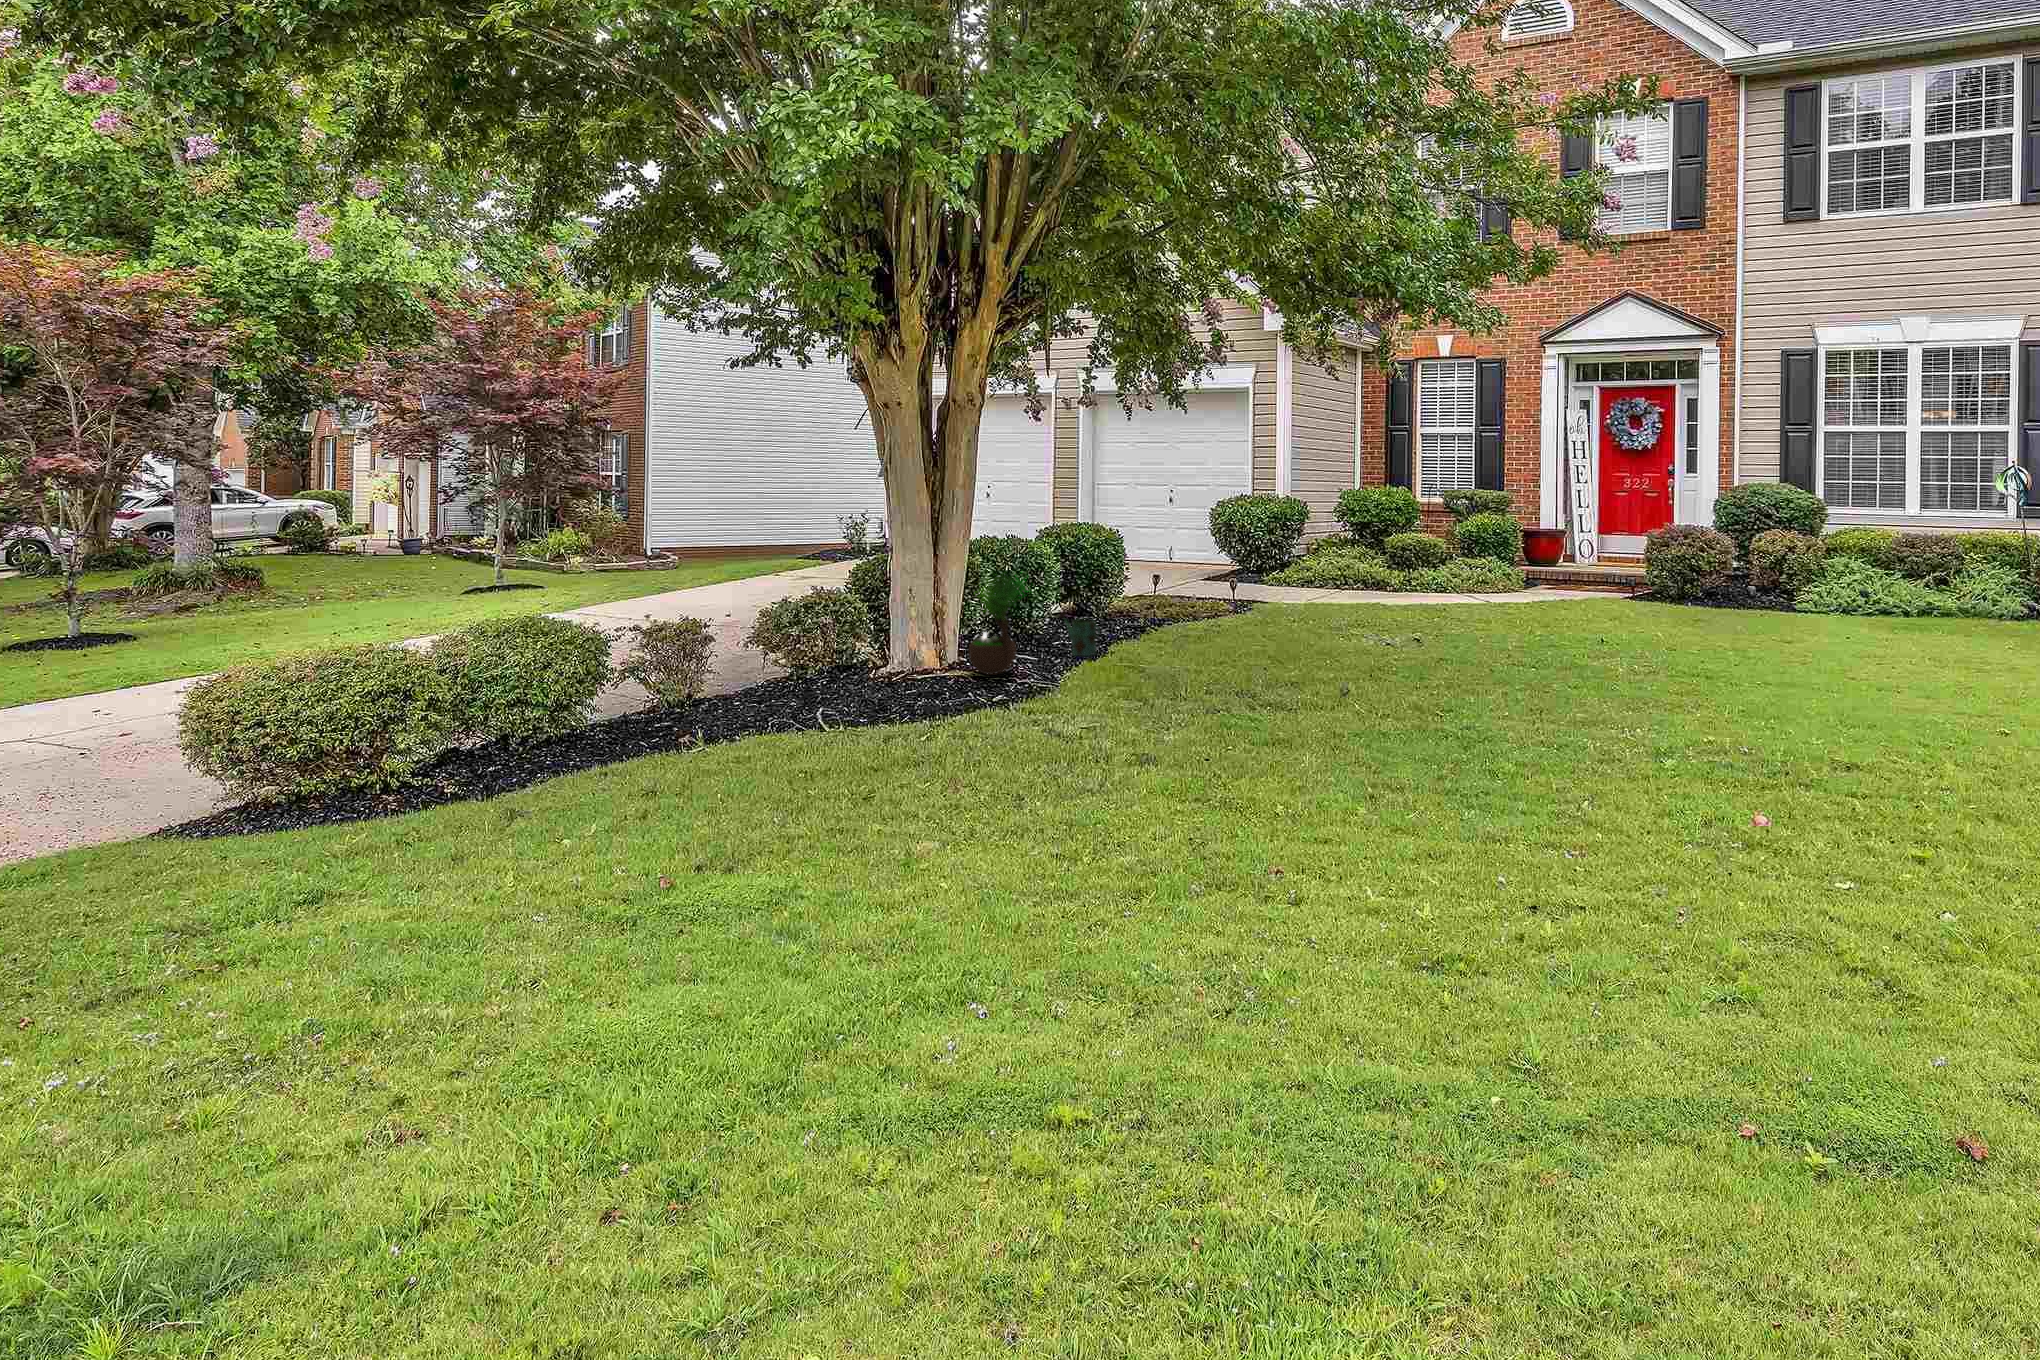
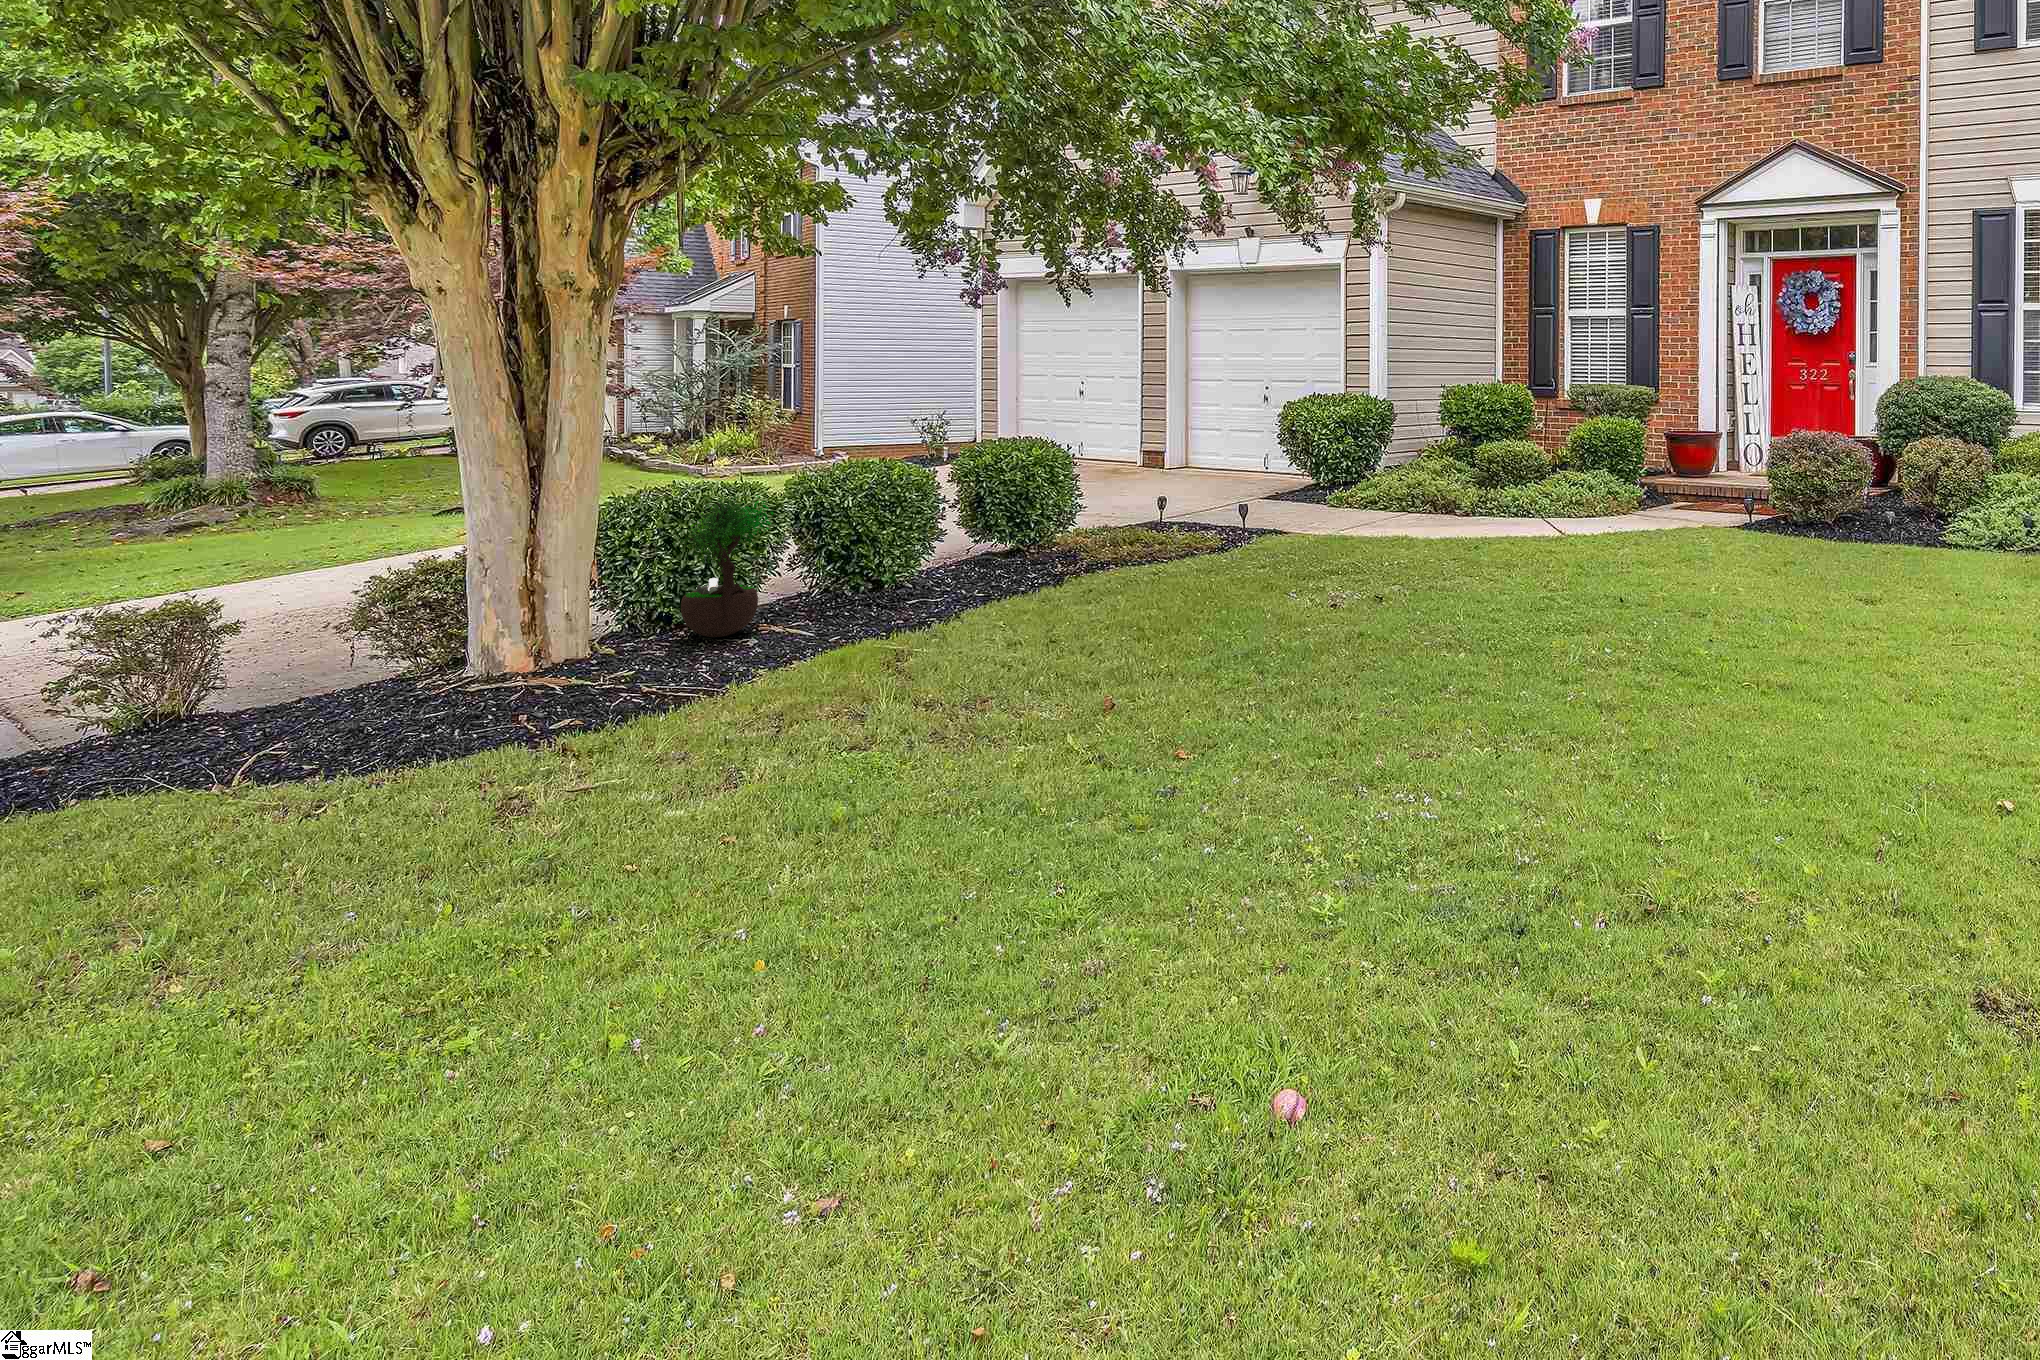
watering can: present [1059,612,1100,656] -> none [894,545,933,605]

